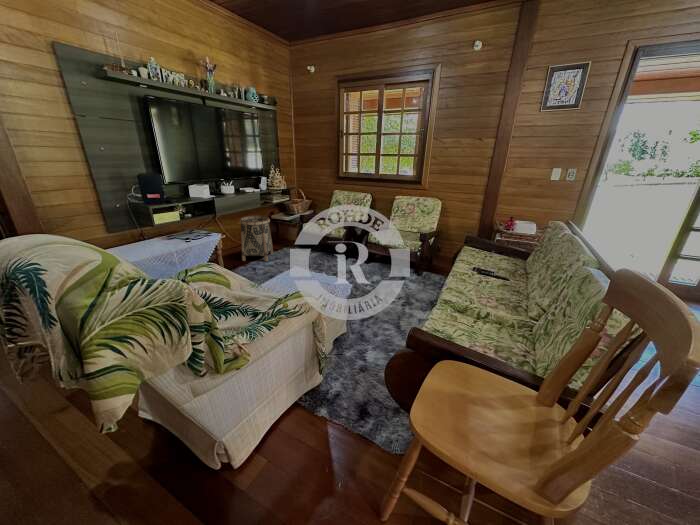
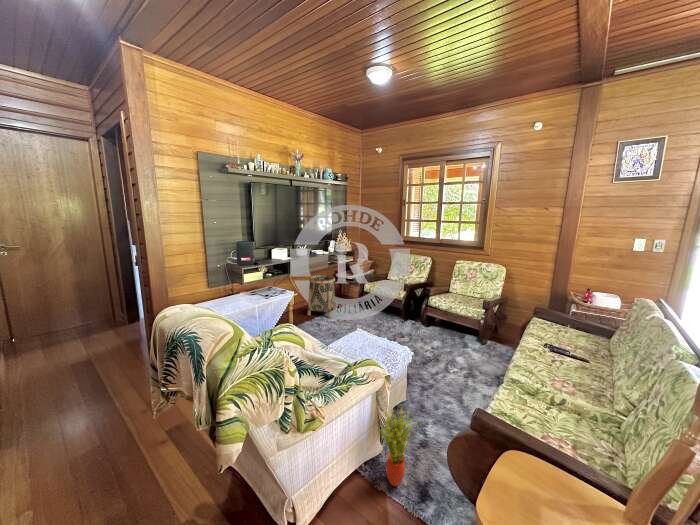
potted plant: none [316,336,355,410] -> present [379,409,417,486]

